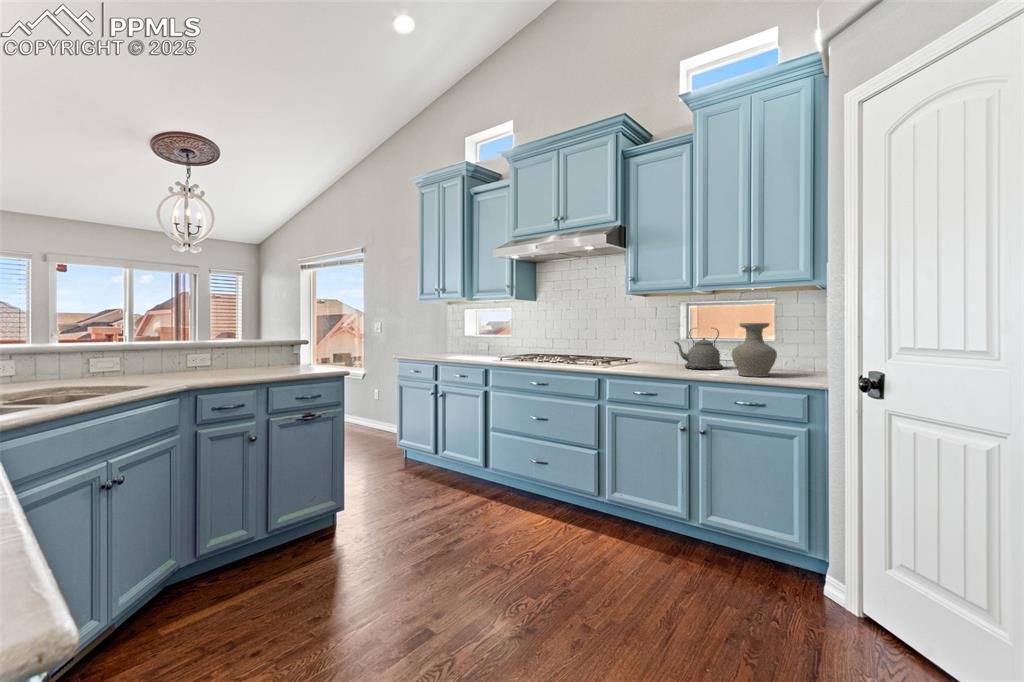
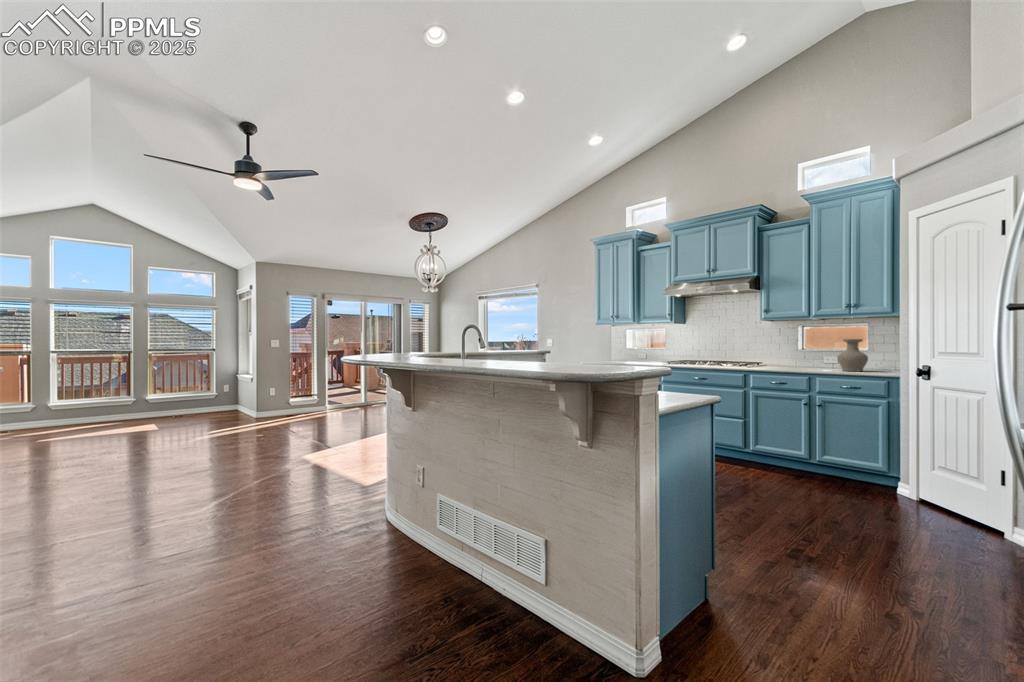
kettle: present [674,329,723,369] -> none [796,342,831,369]

